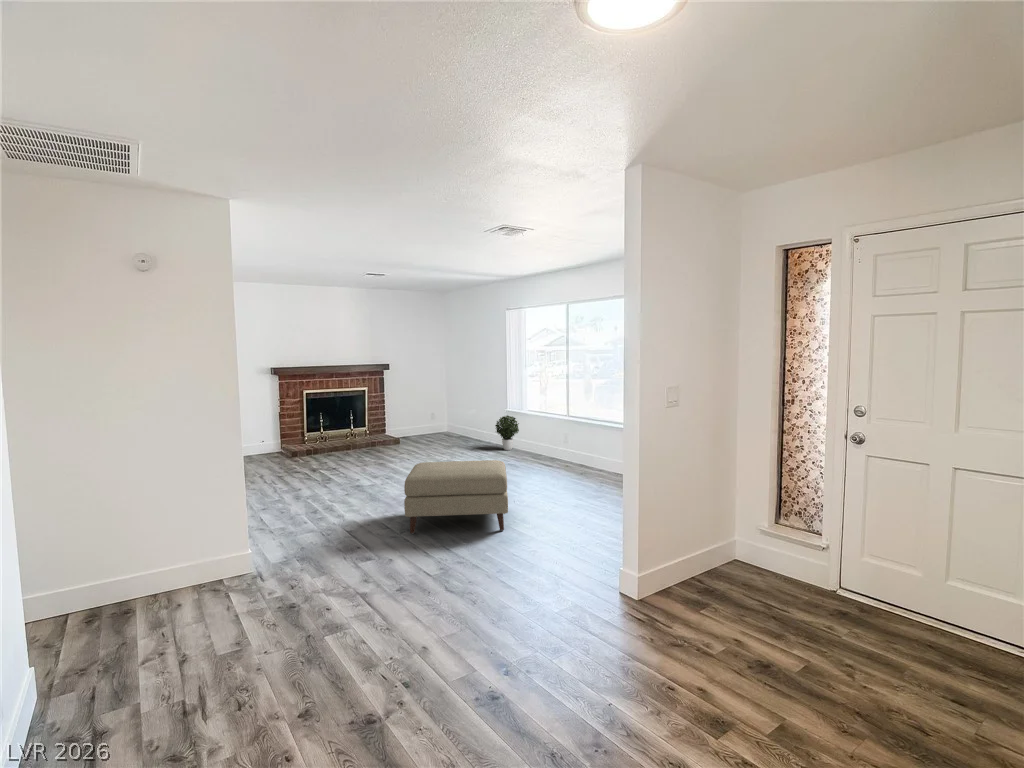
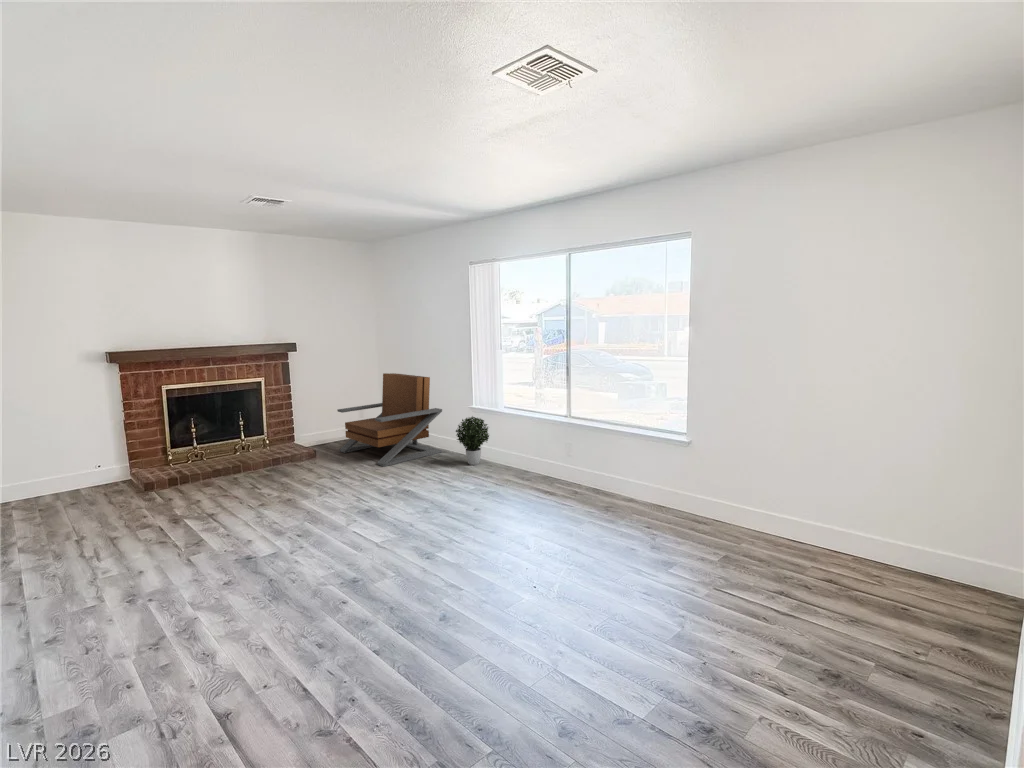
lounge chair: none [415,386,489,450] -> present [337,373,442,466]
ottoman: present [404,460,508,534] -> none [343,528,552,712]

